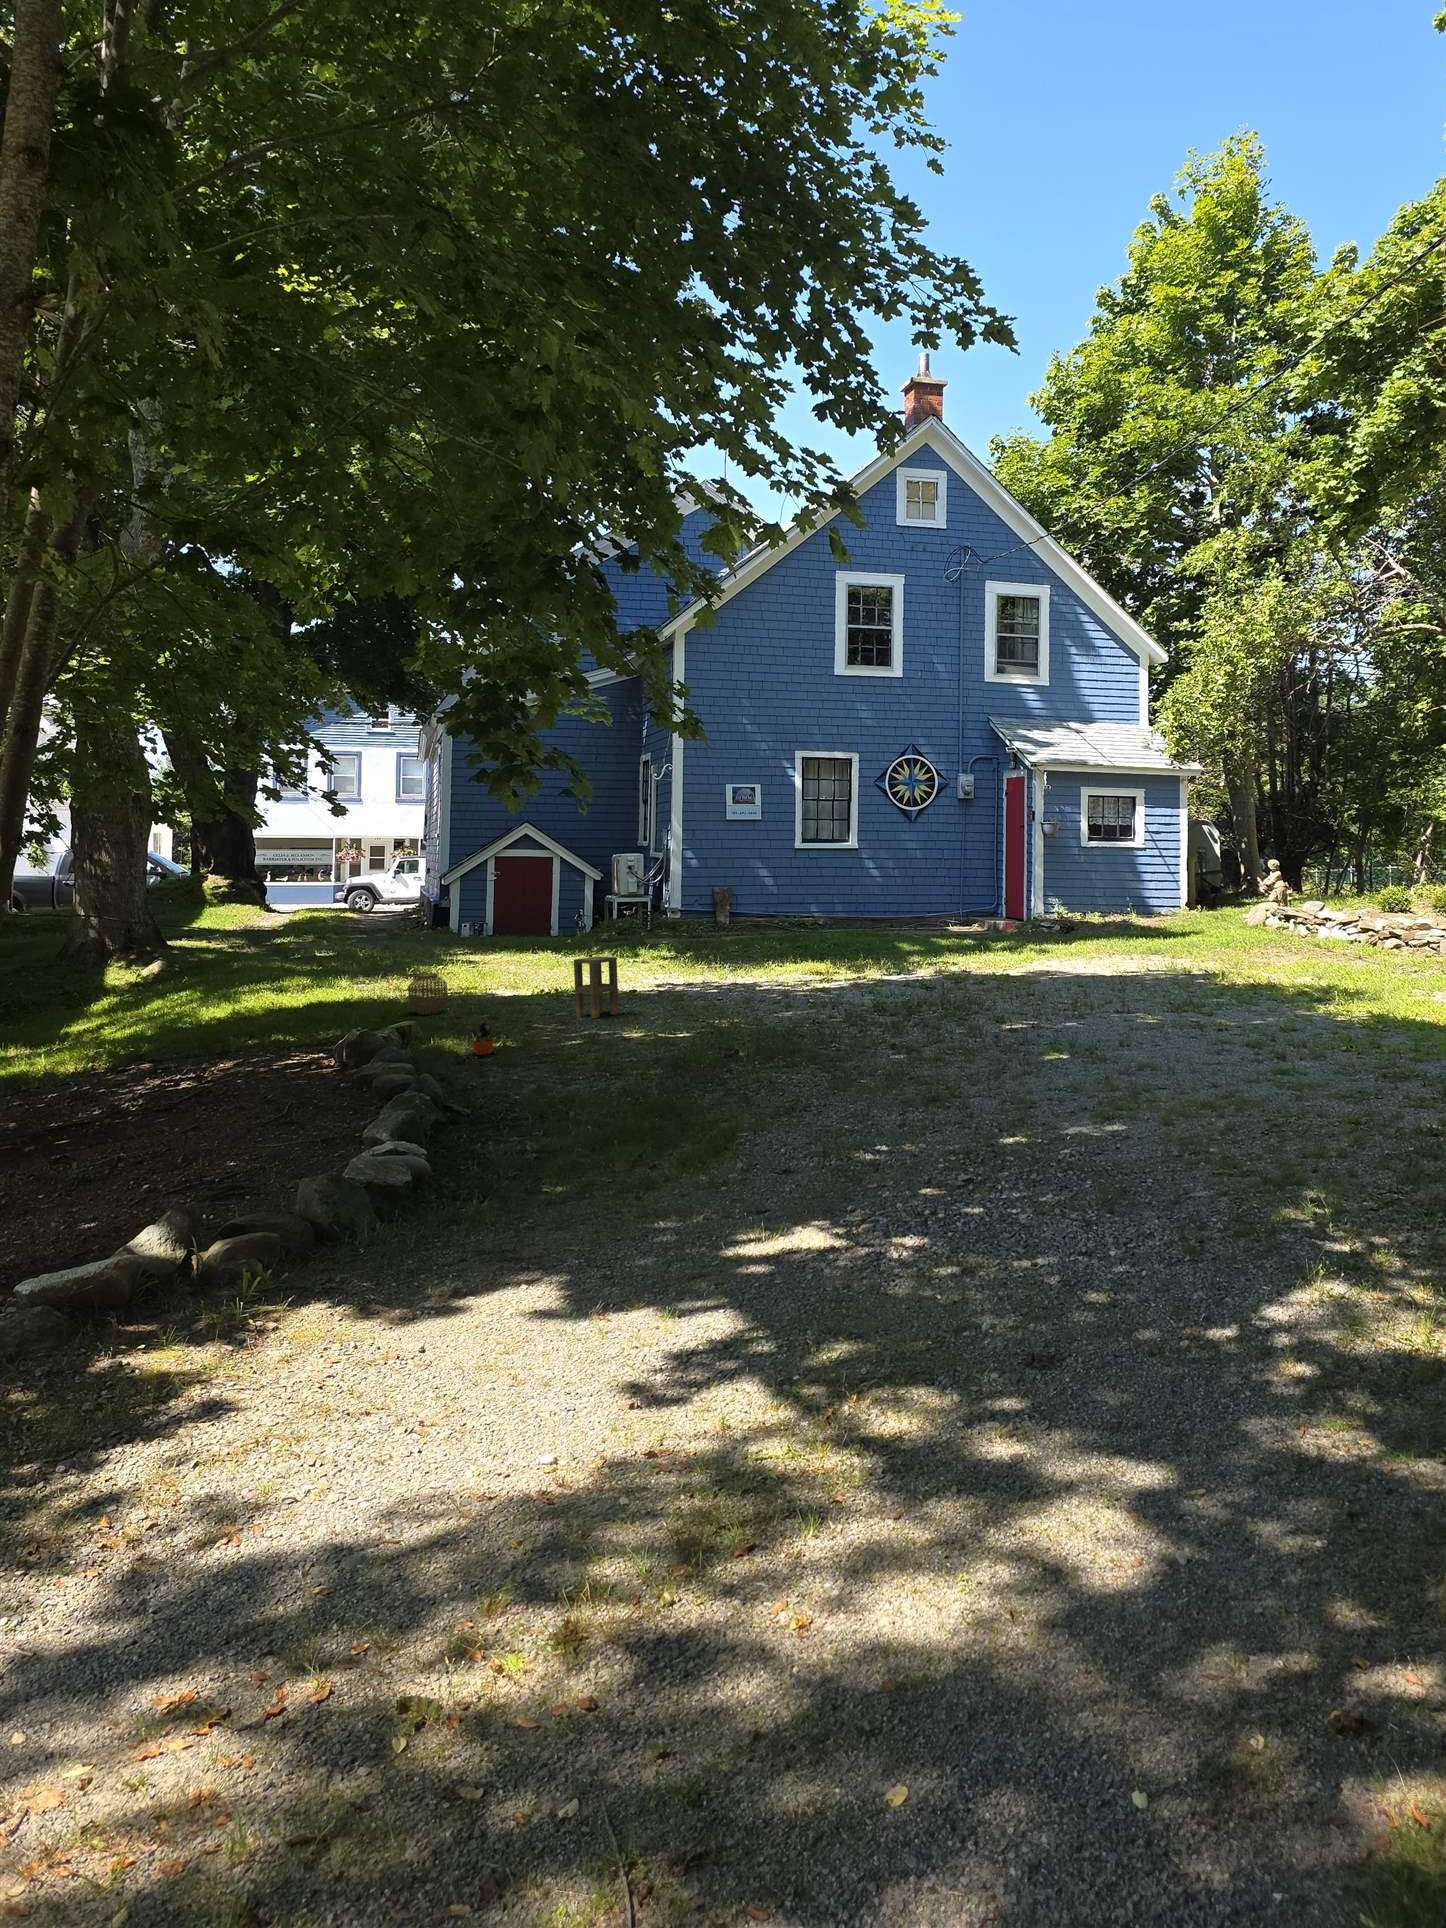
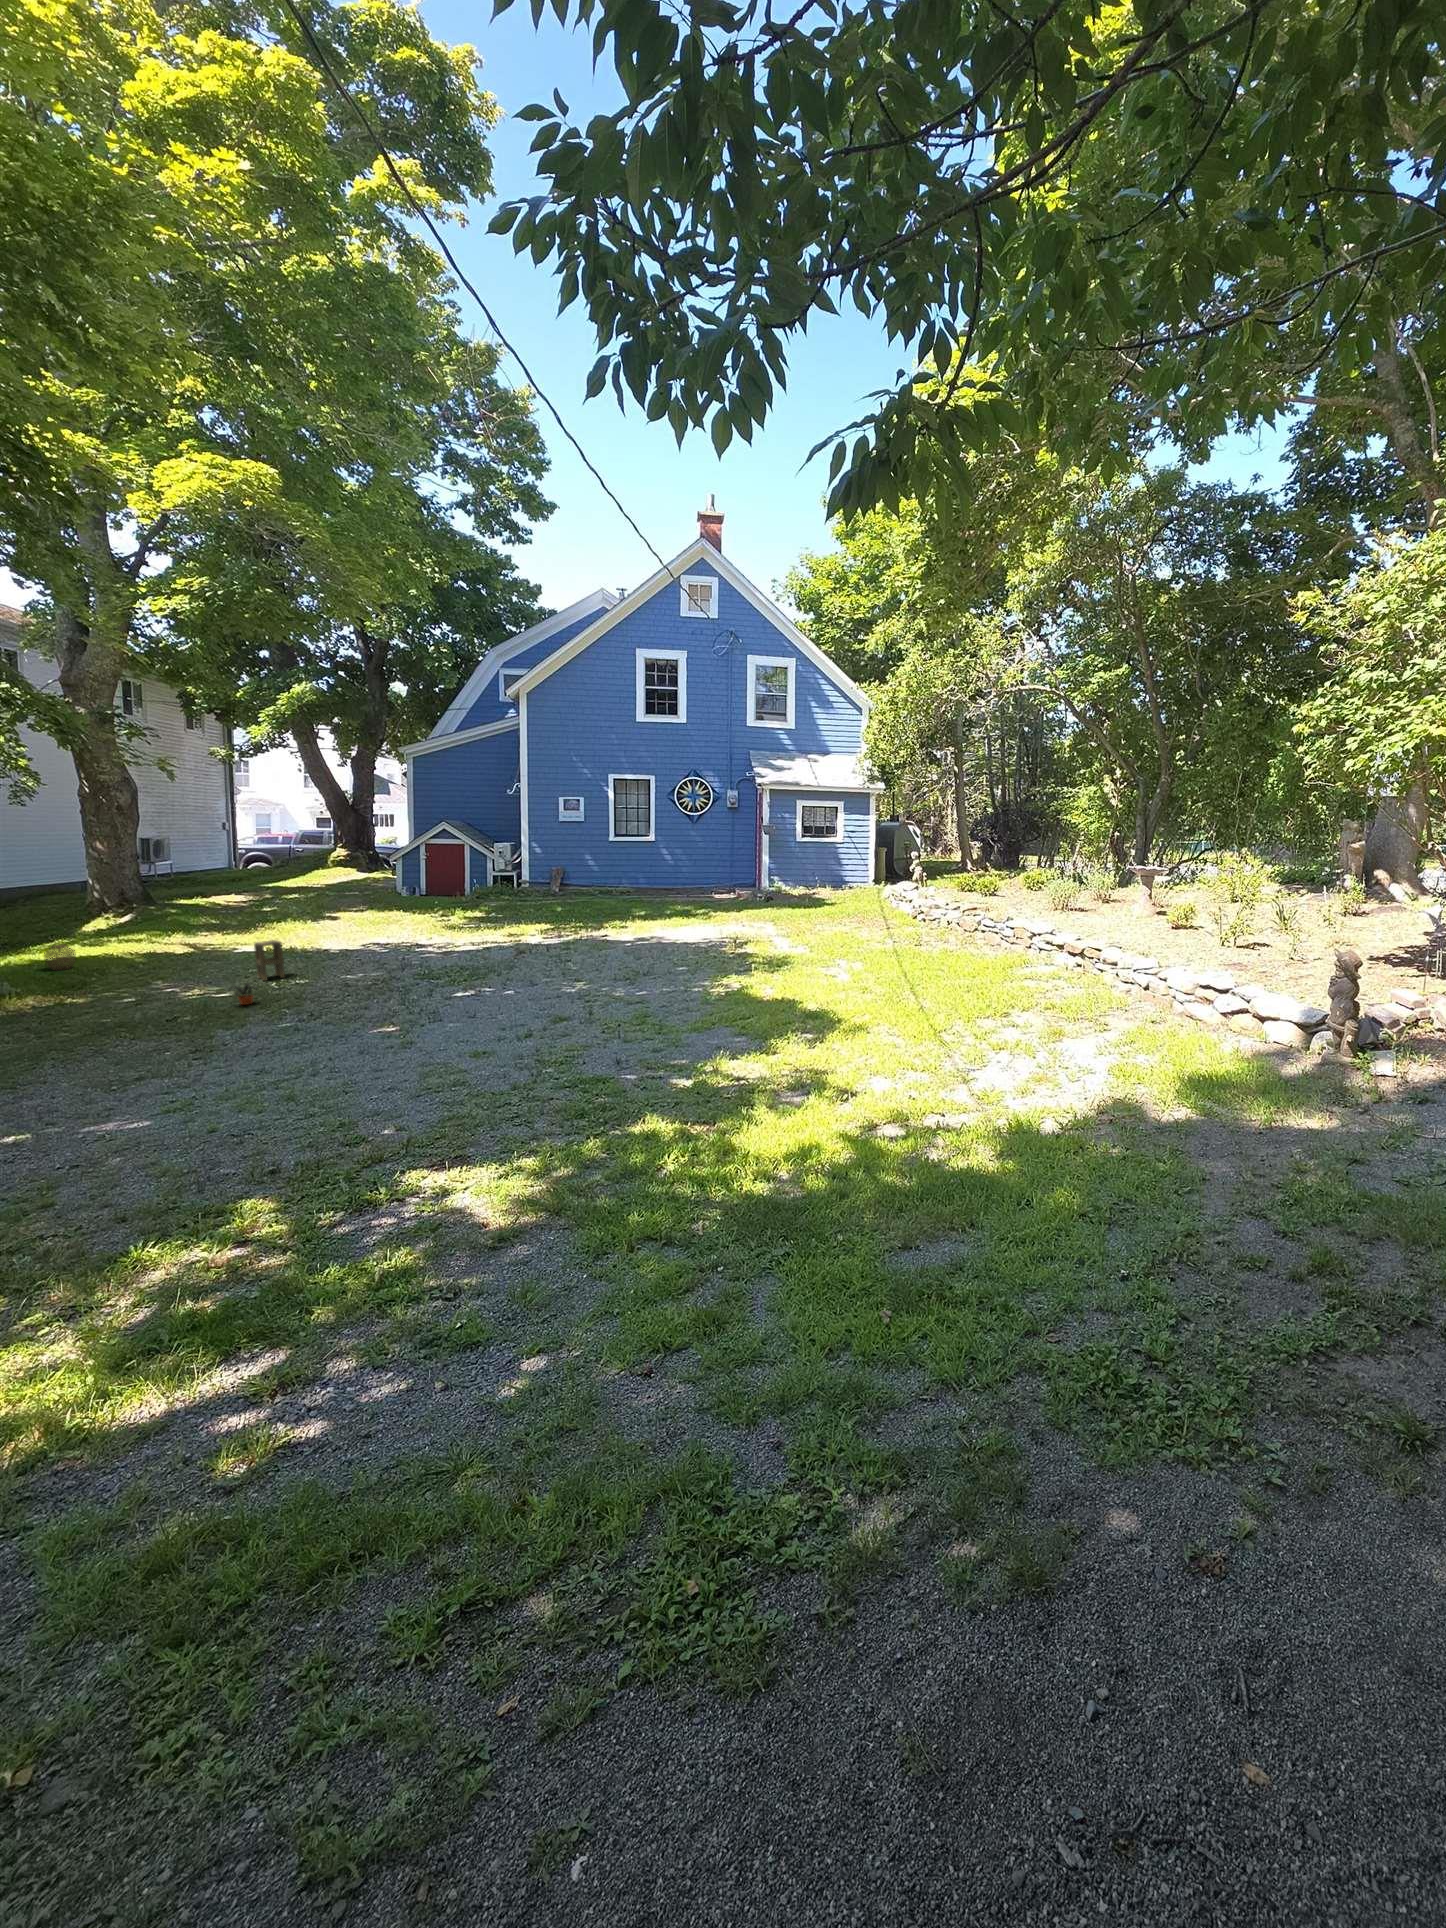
woven basket: present [408,974,447,1015] -> present [44,945,76,971]
potted plant: present [460,1020,505,1055] -> present [232,983,257,1005]

